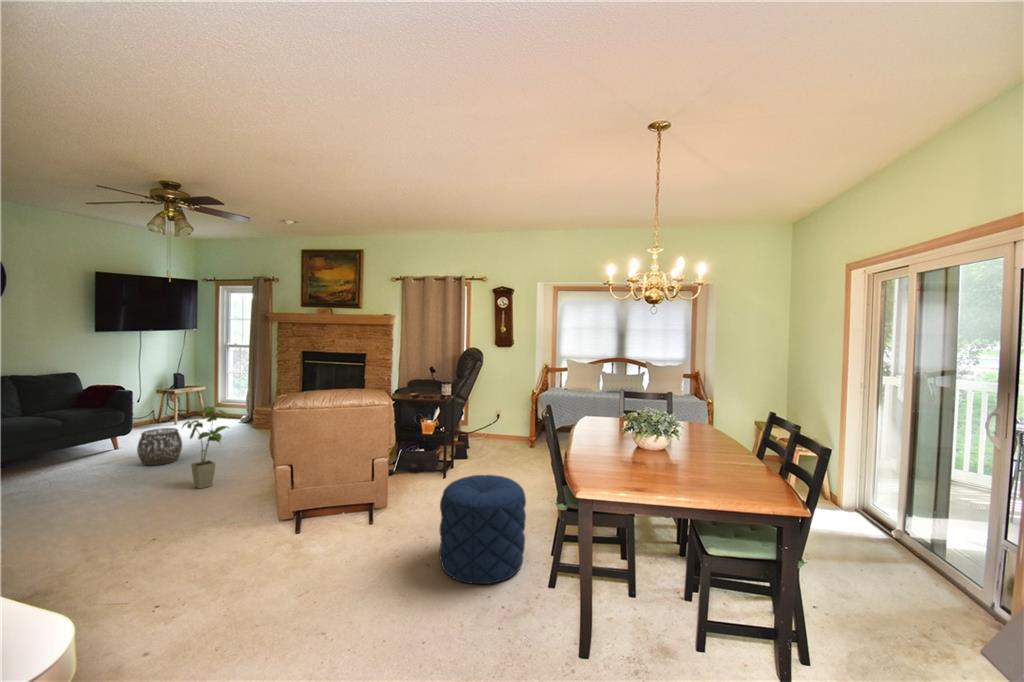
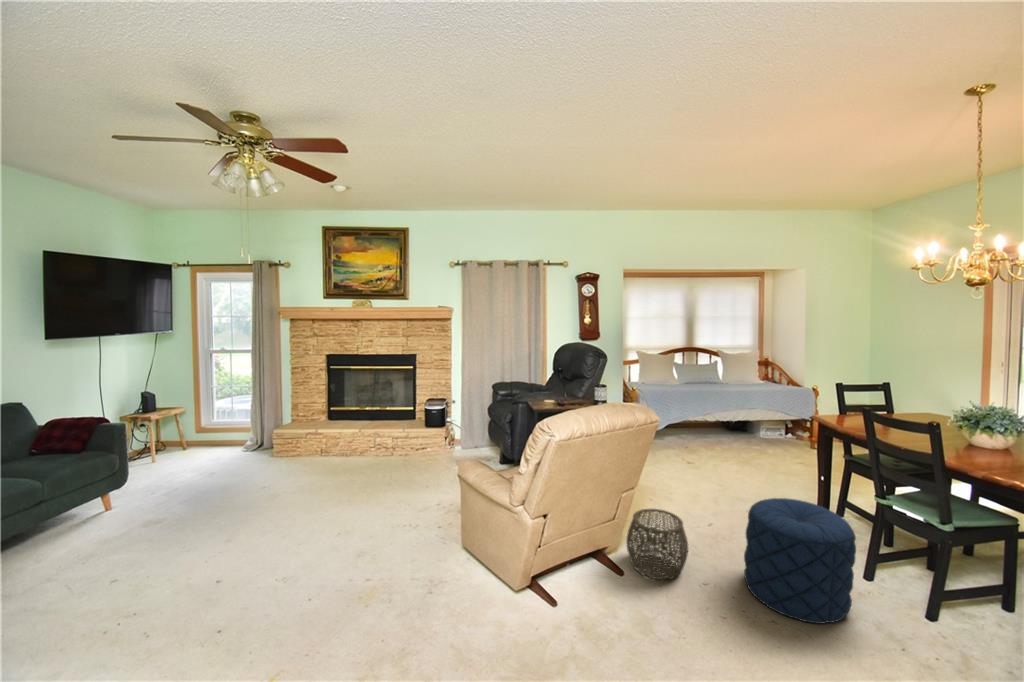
house plant: present [182,407,229,489] -> none [316,446,376,554]
woven basket: present [137,428,182,466] -> present [626,509,688,580]

